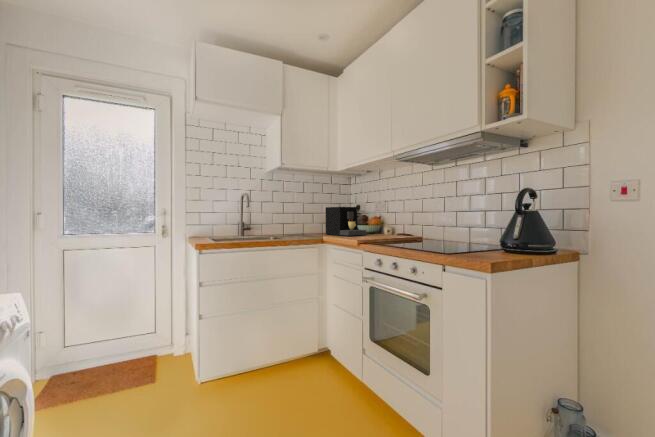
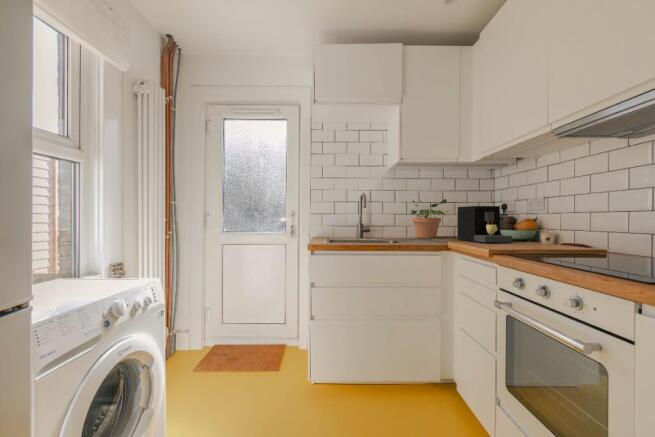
potted plant: none [283,200,321,234] -> present [410,199,450,238]

